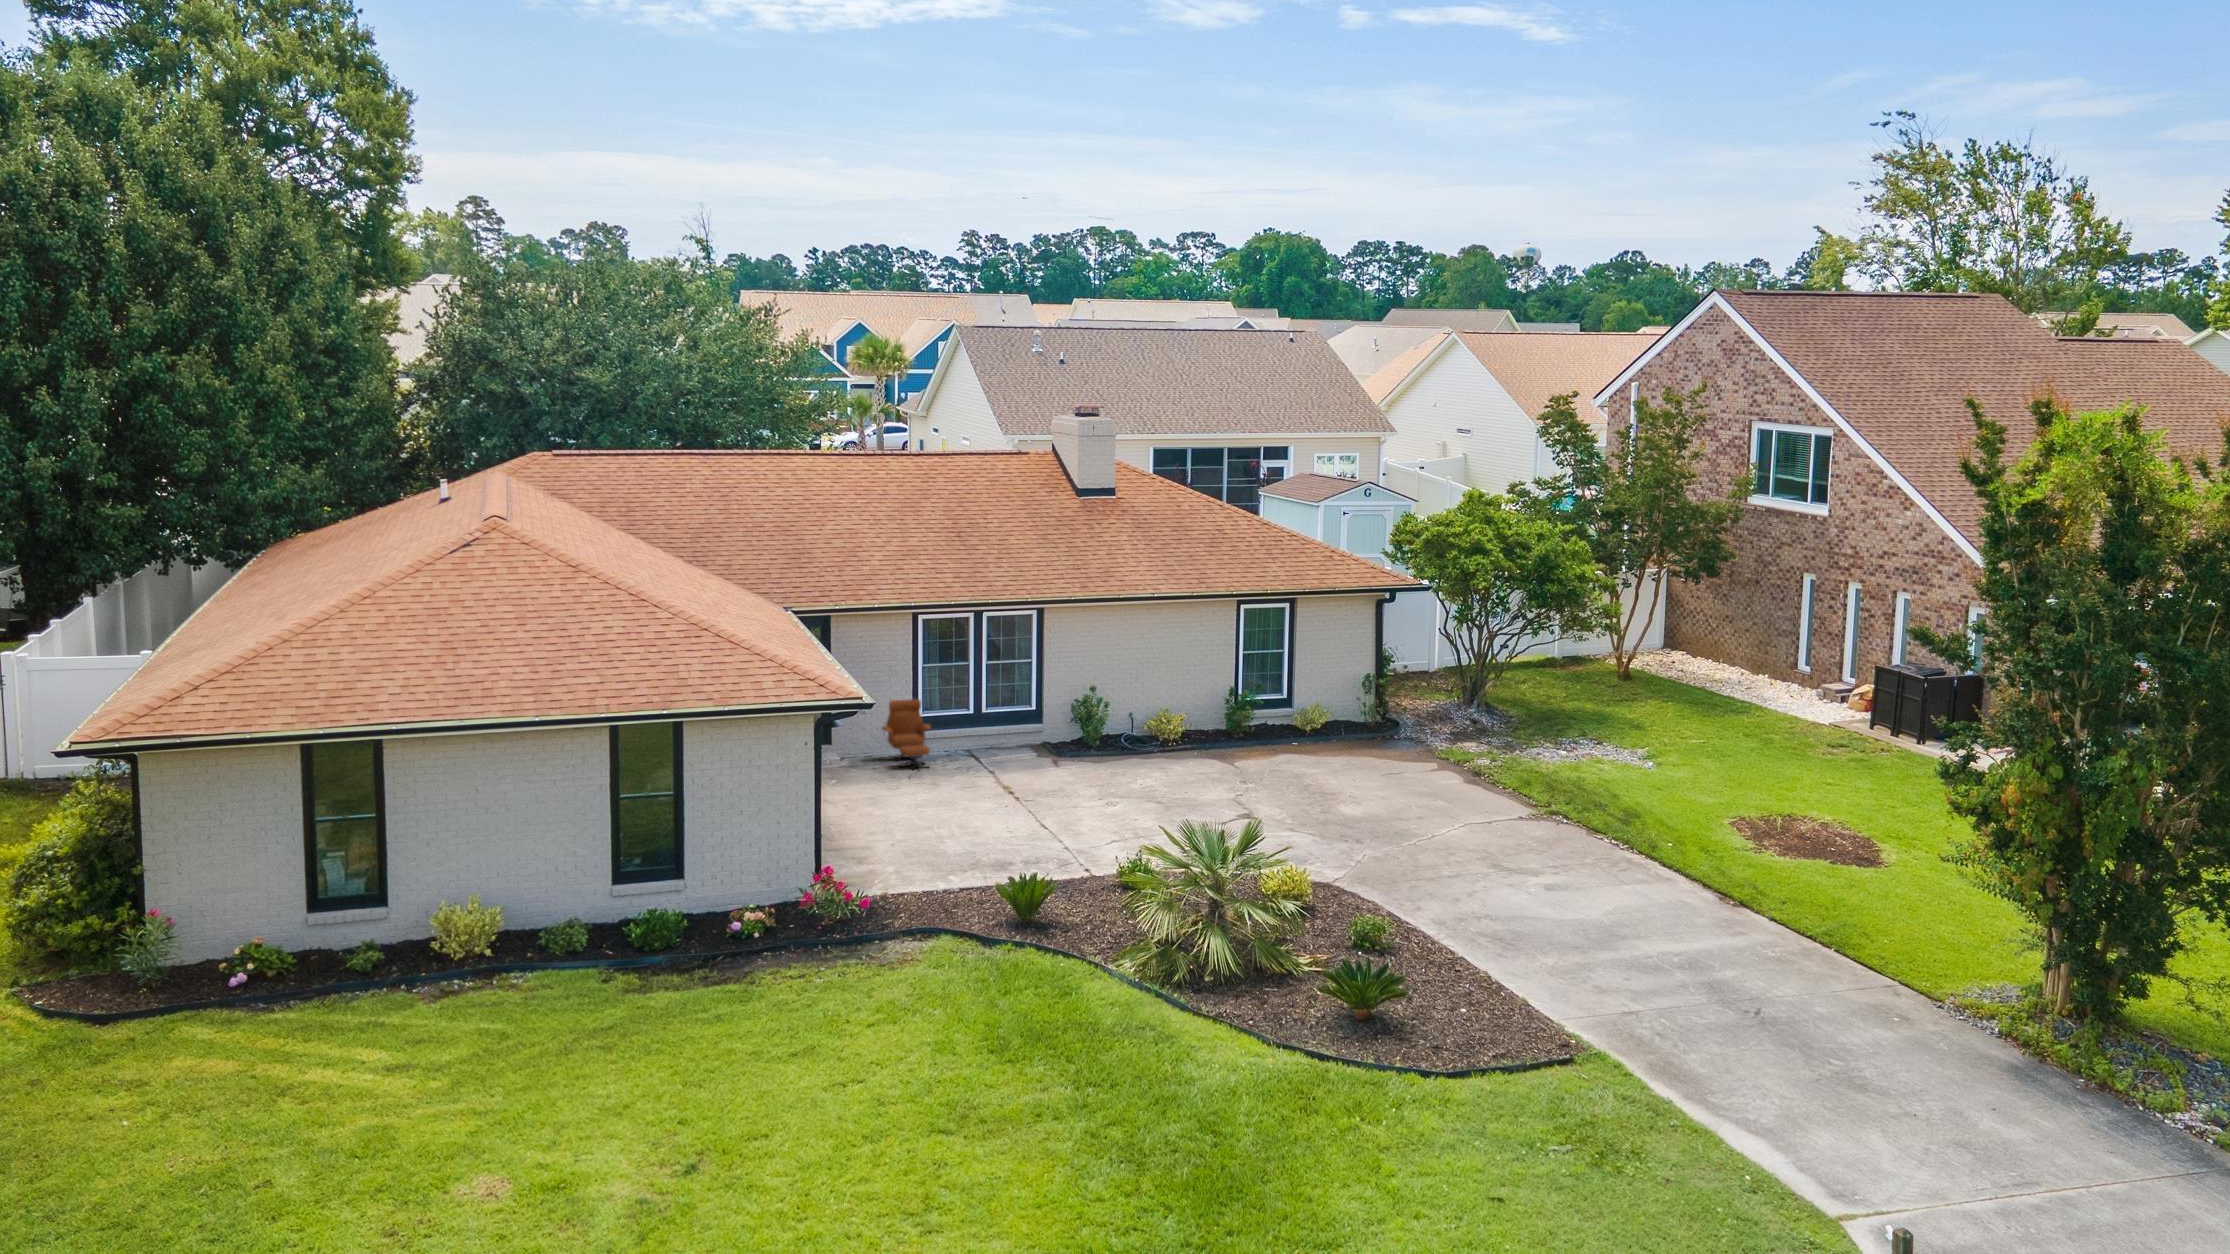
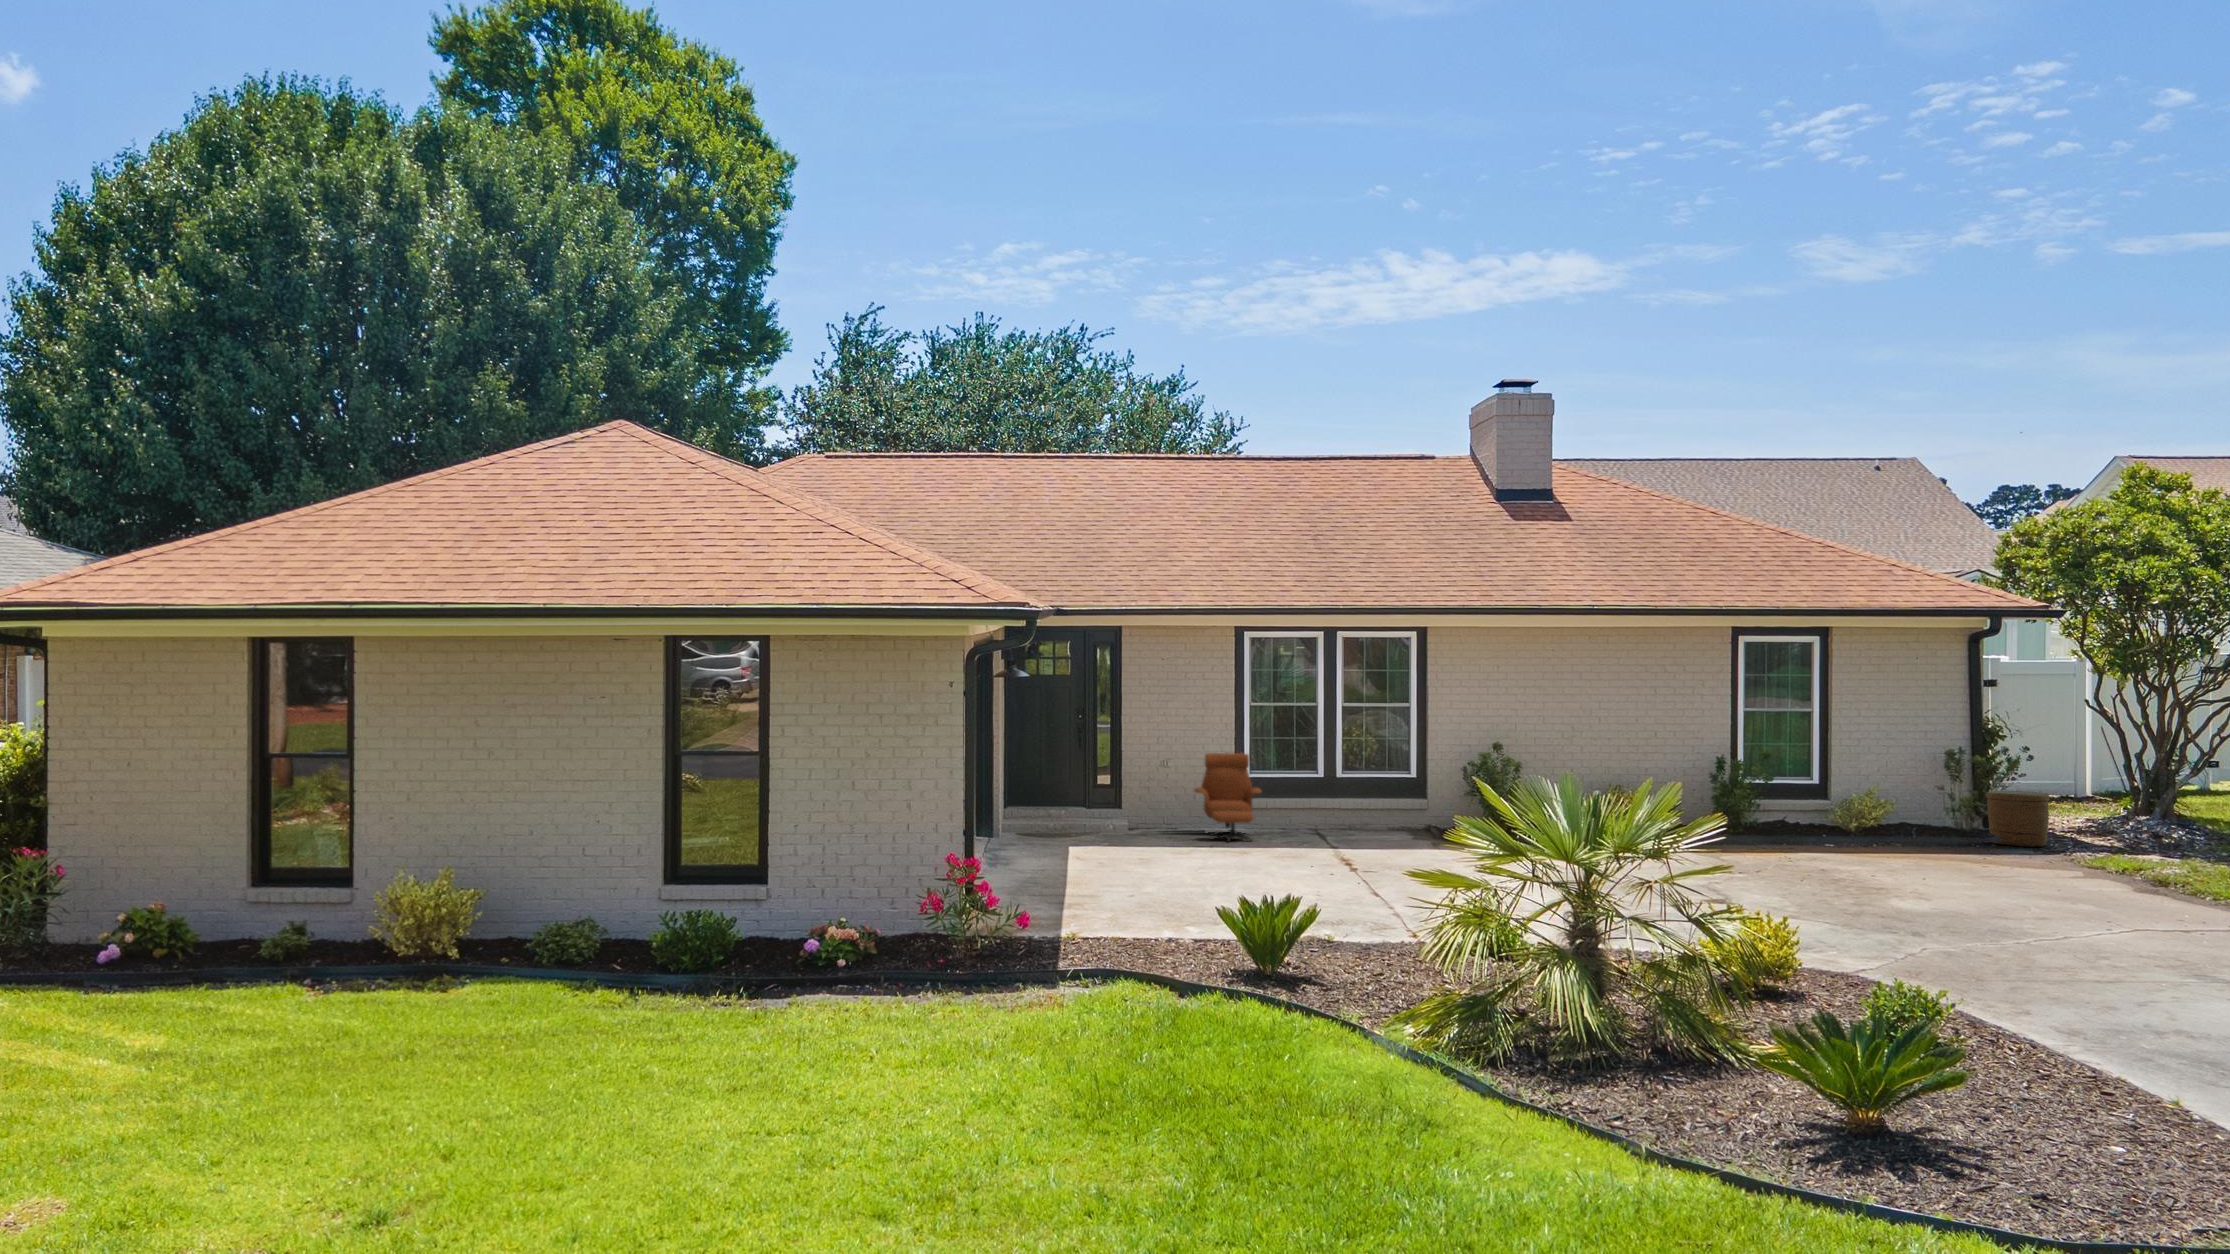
basket: none [1382,700,1417,738] -> present [1986,791,2050,847]

